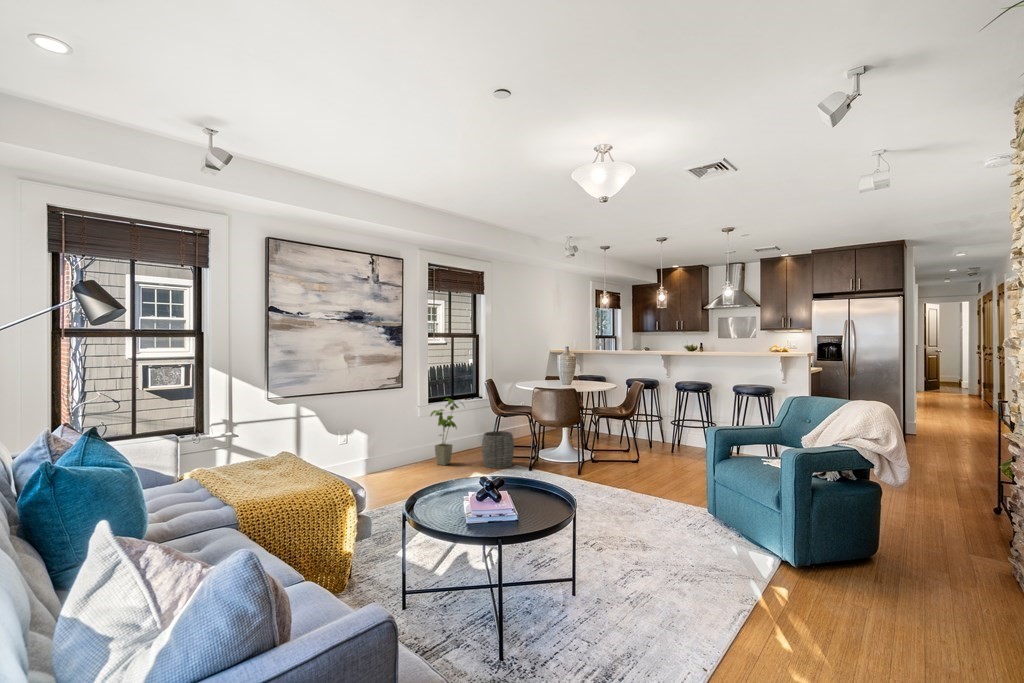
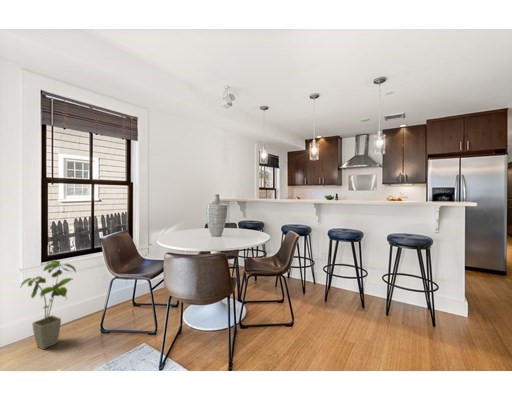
woven basket: present [482,431,514,469] -> none [94,297,141,356]

